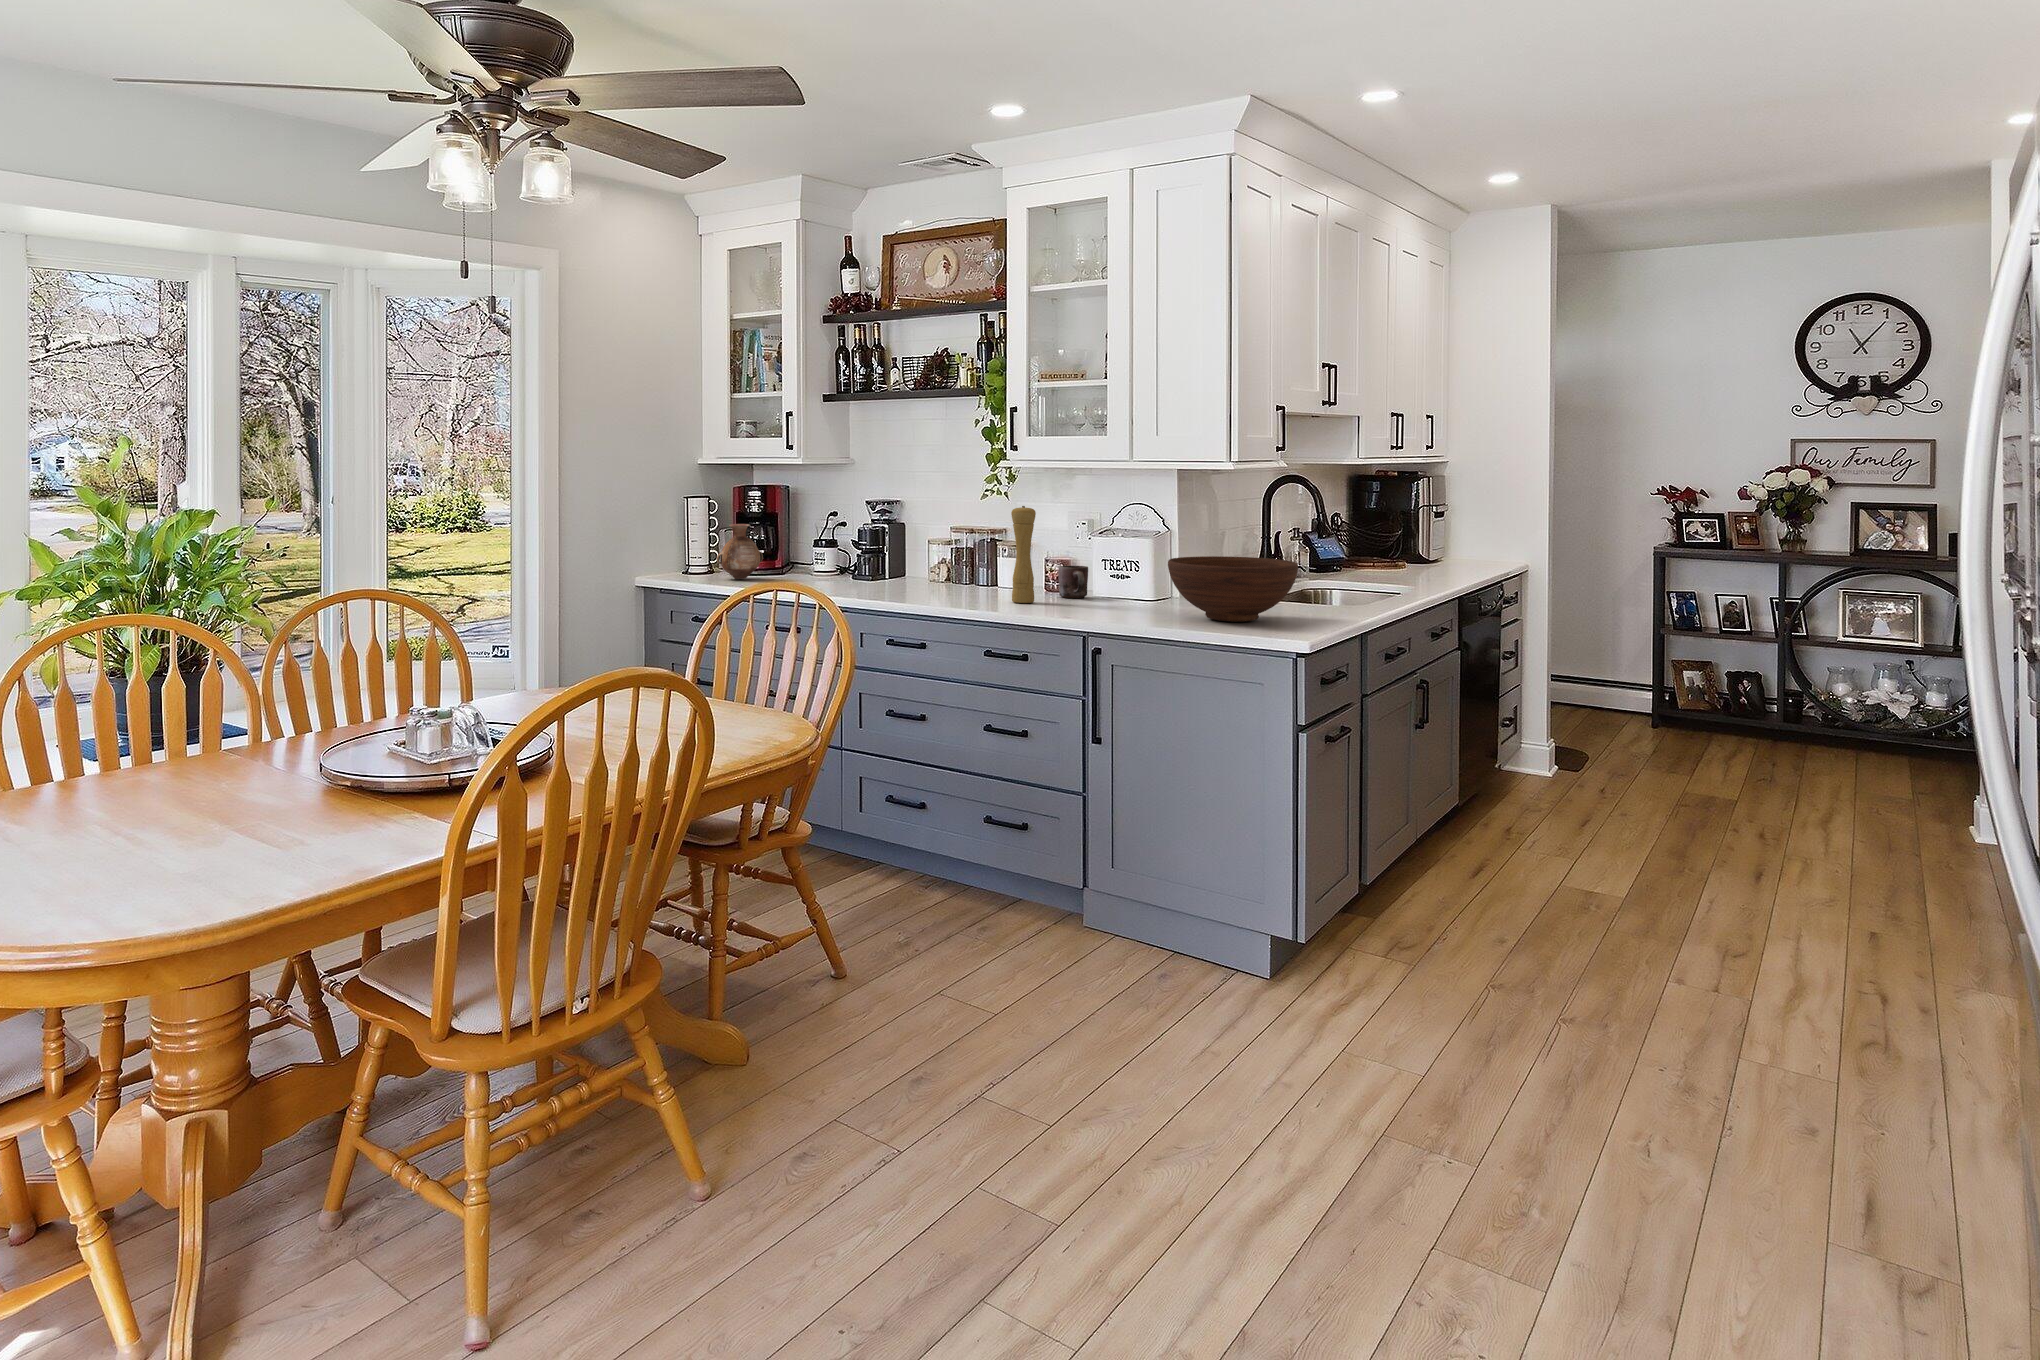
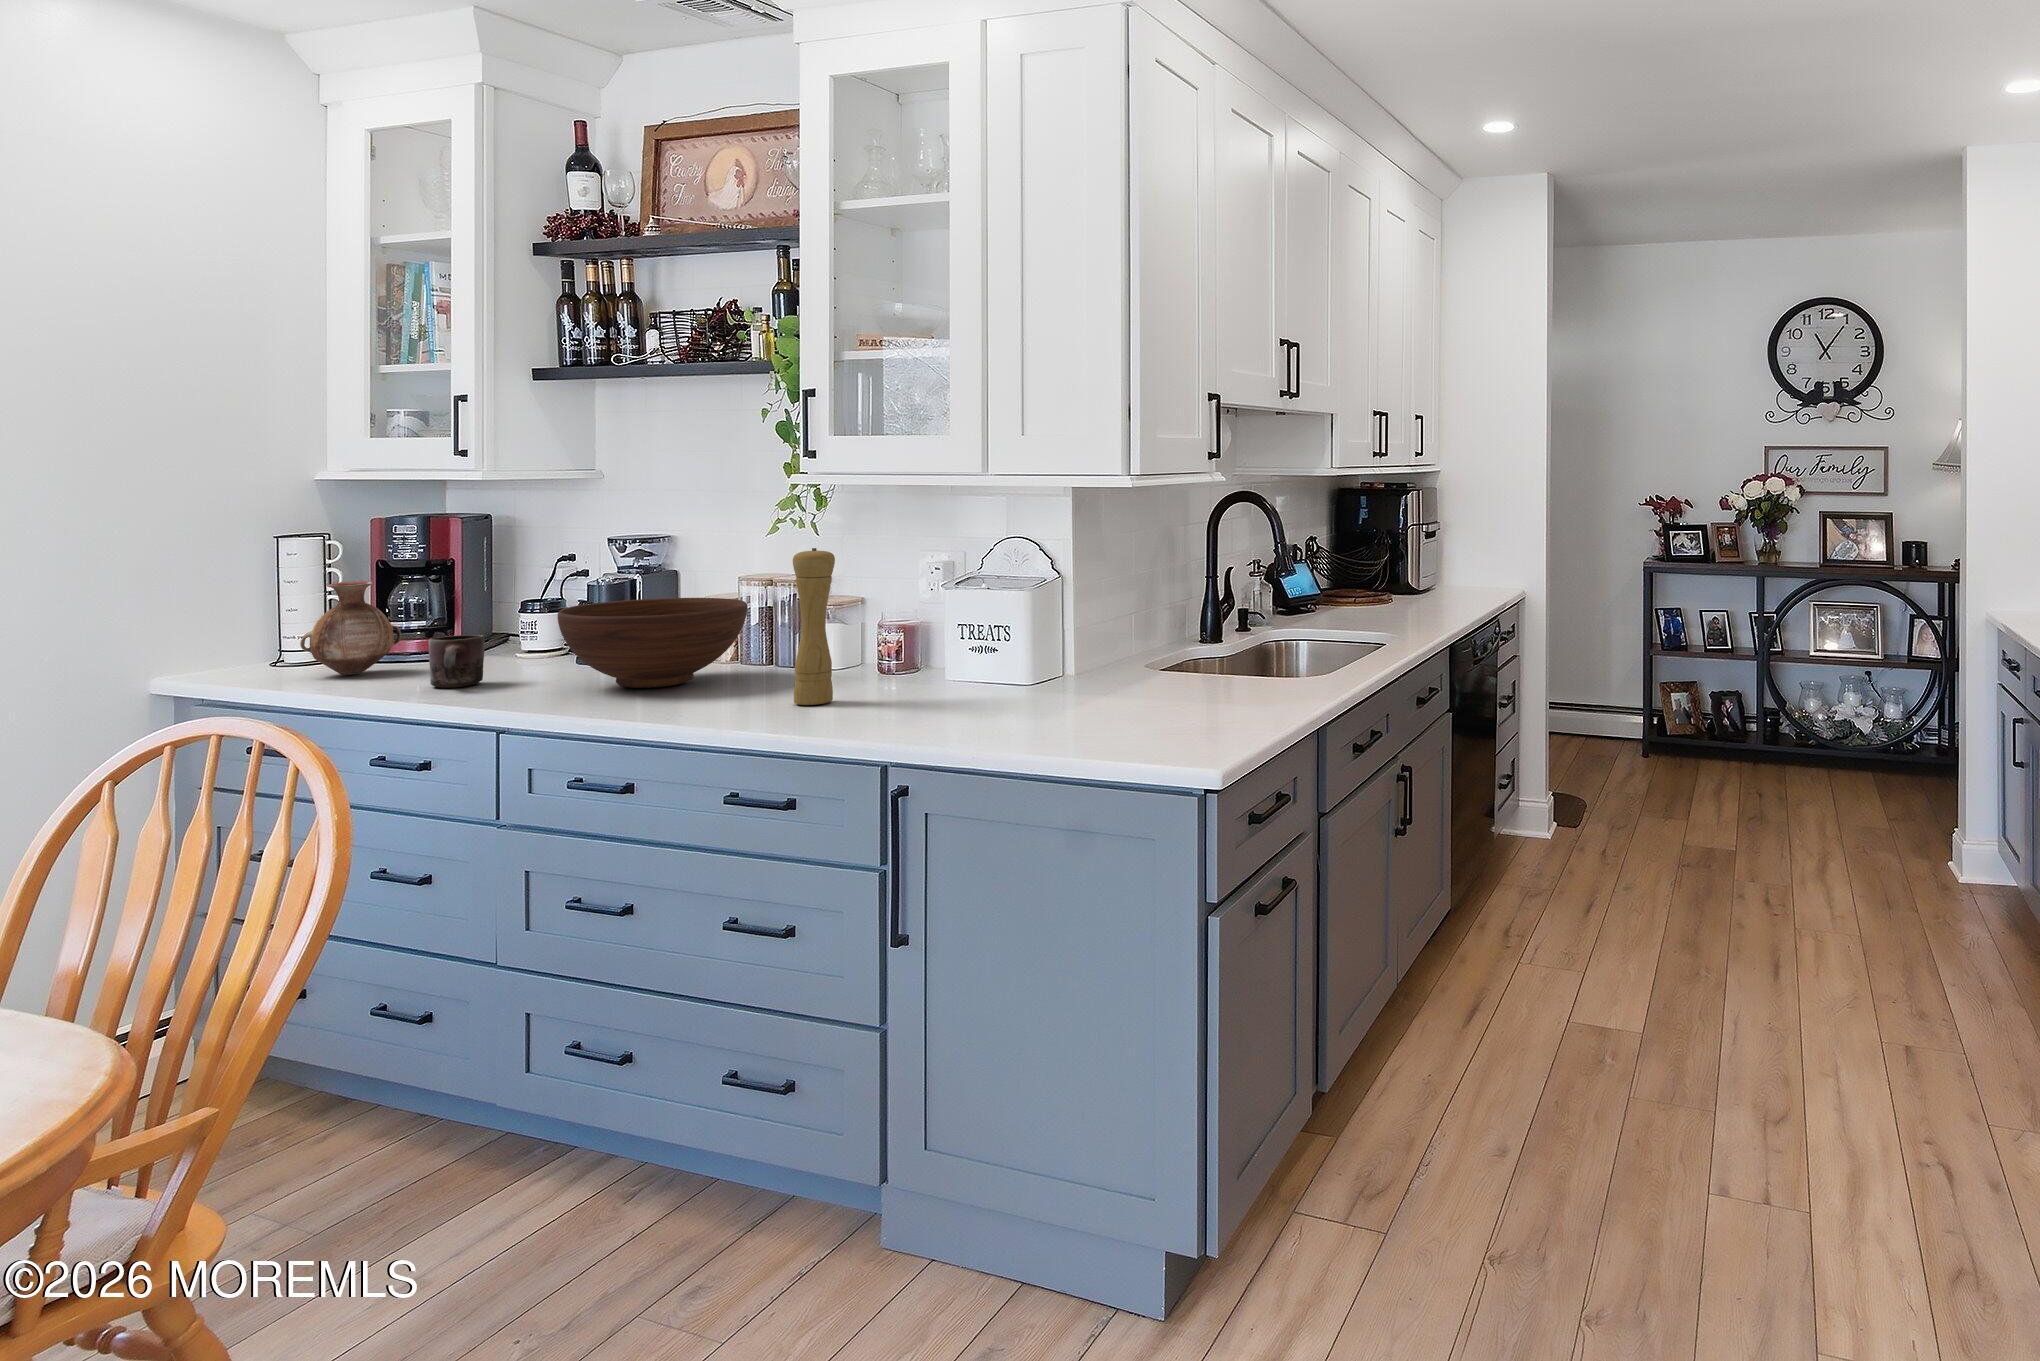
fruit bowl: present [1168,556,1298,622] -> present [558,598,747,688]
mug: present [1058,566,1088,598] -> present [428,635,485,688]

